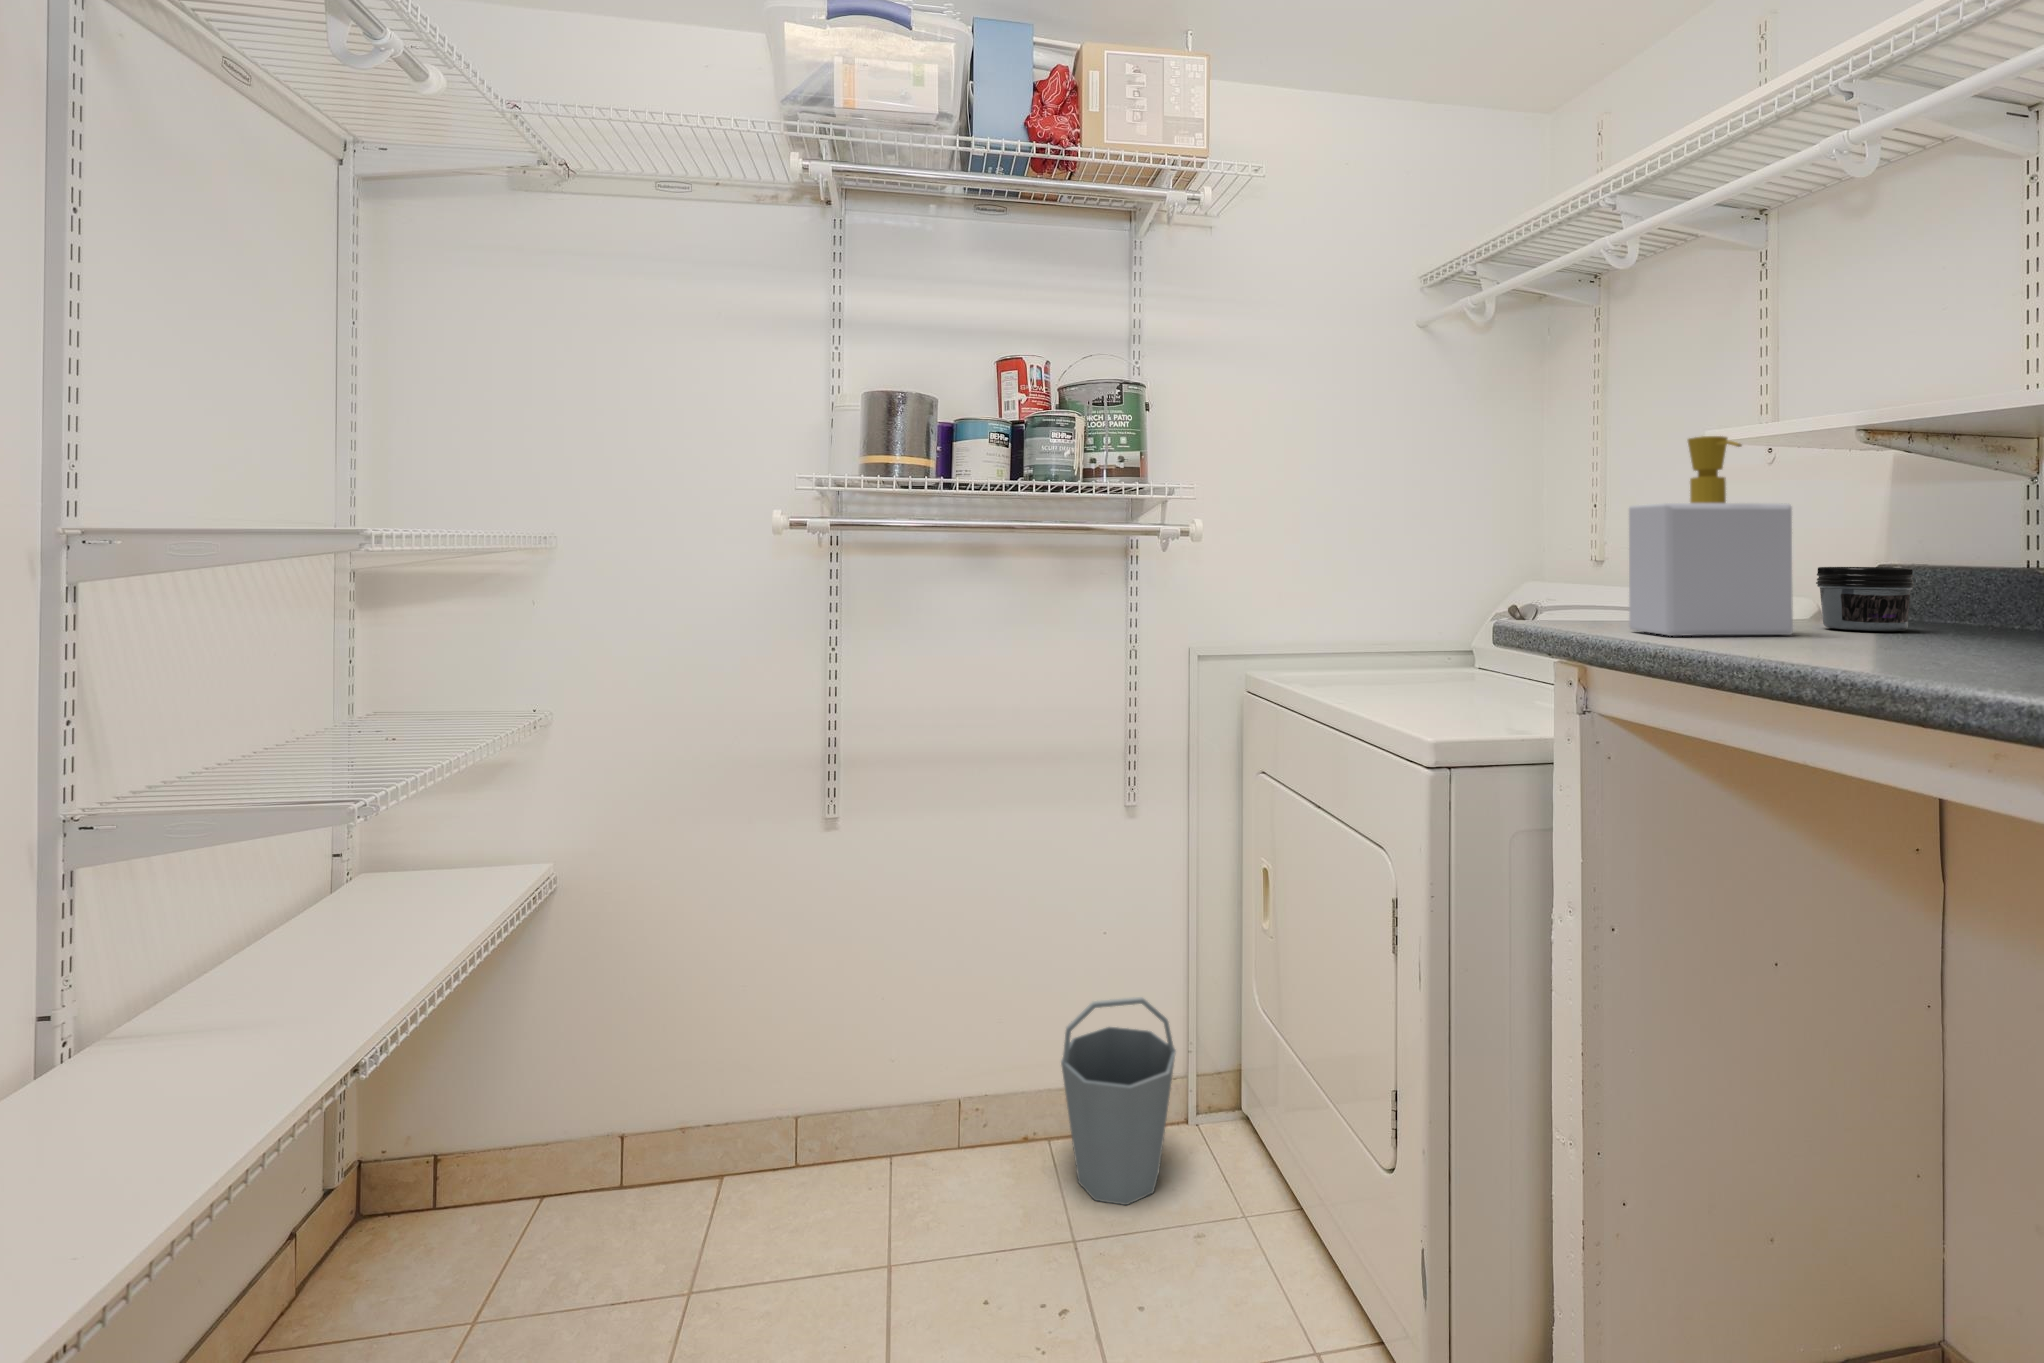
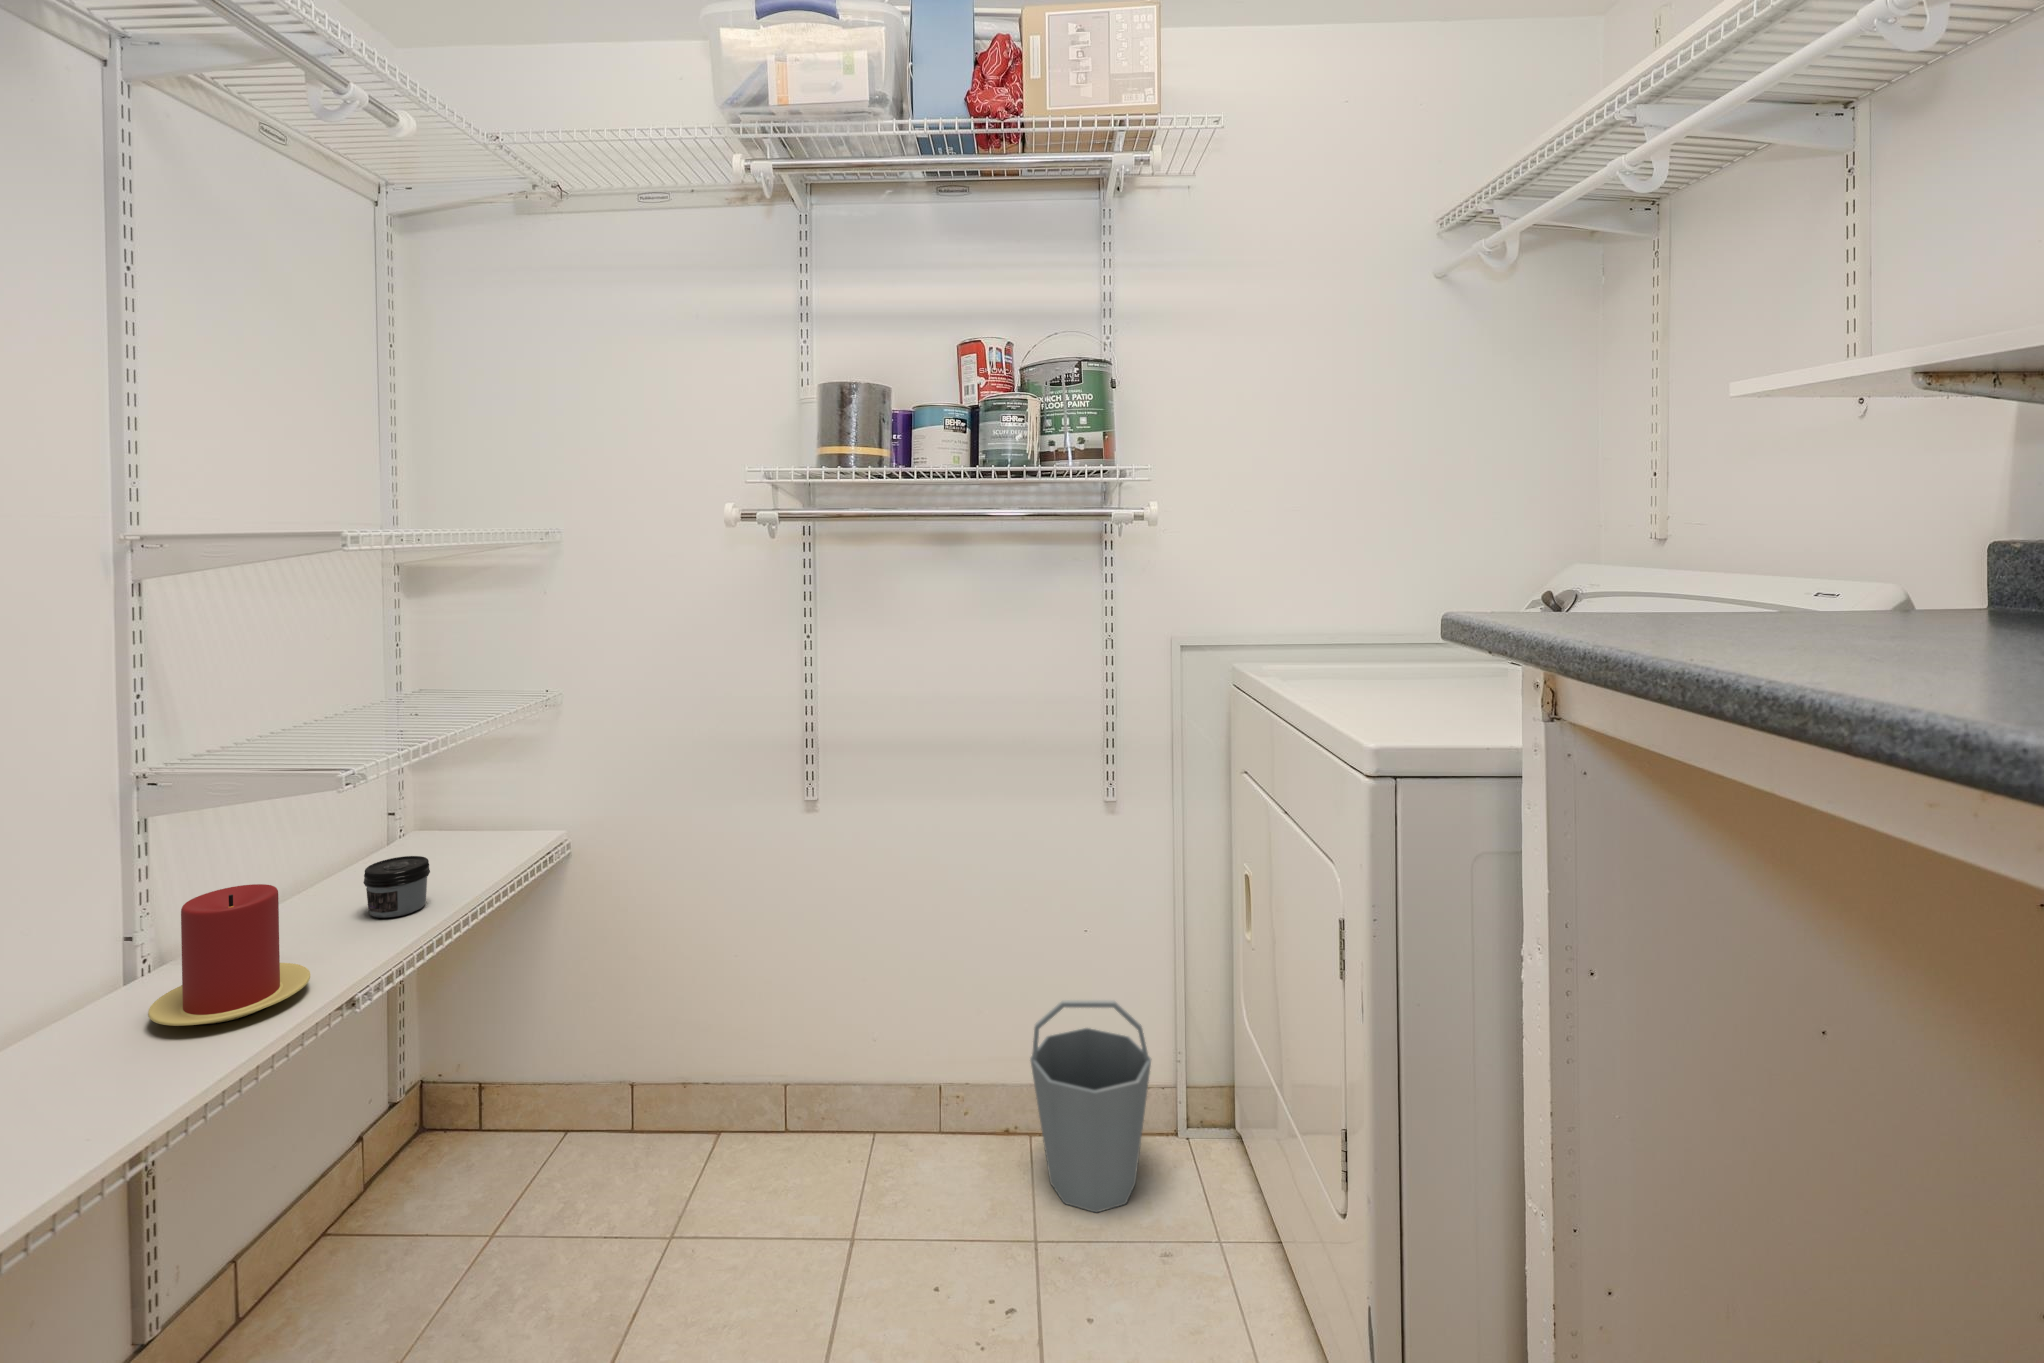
soap bottle: present [1629,436,1793,636] -> none [1598,389,1812,630]
jar: present [1816,567,1915,631] -> present [363,856,430,918]
candle: none [66,944,282,1122] -> present [148,884,310,1026]

